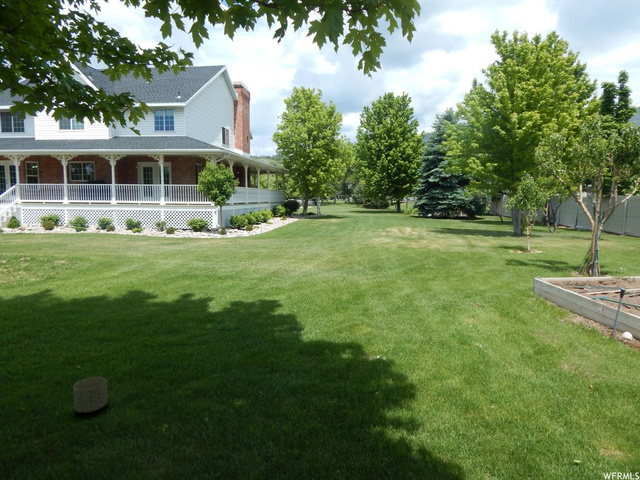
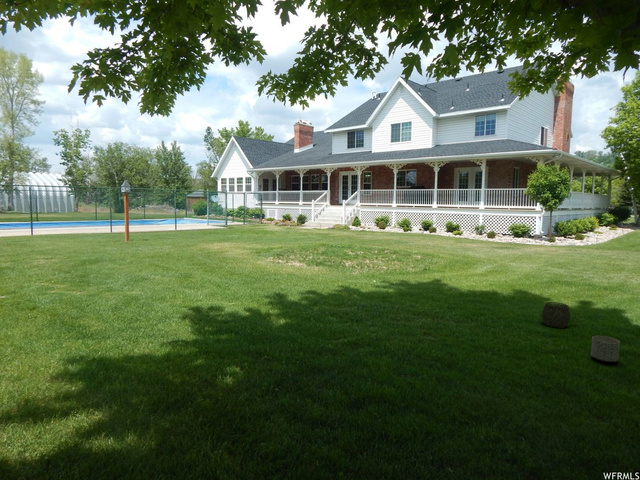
woven basket: none [76,327,111,360] -> present [542,302,570,328]

